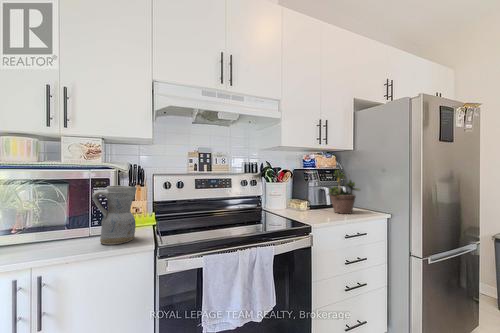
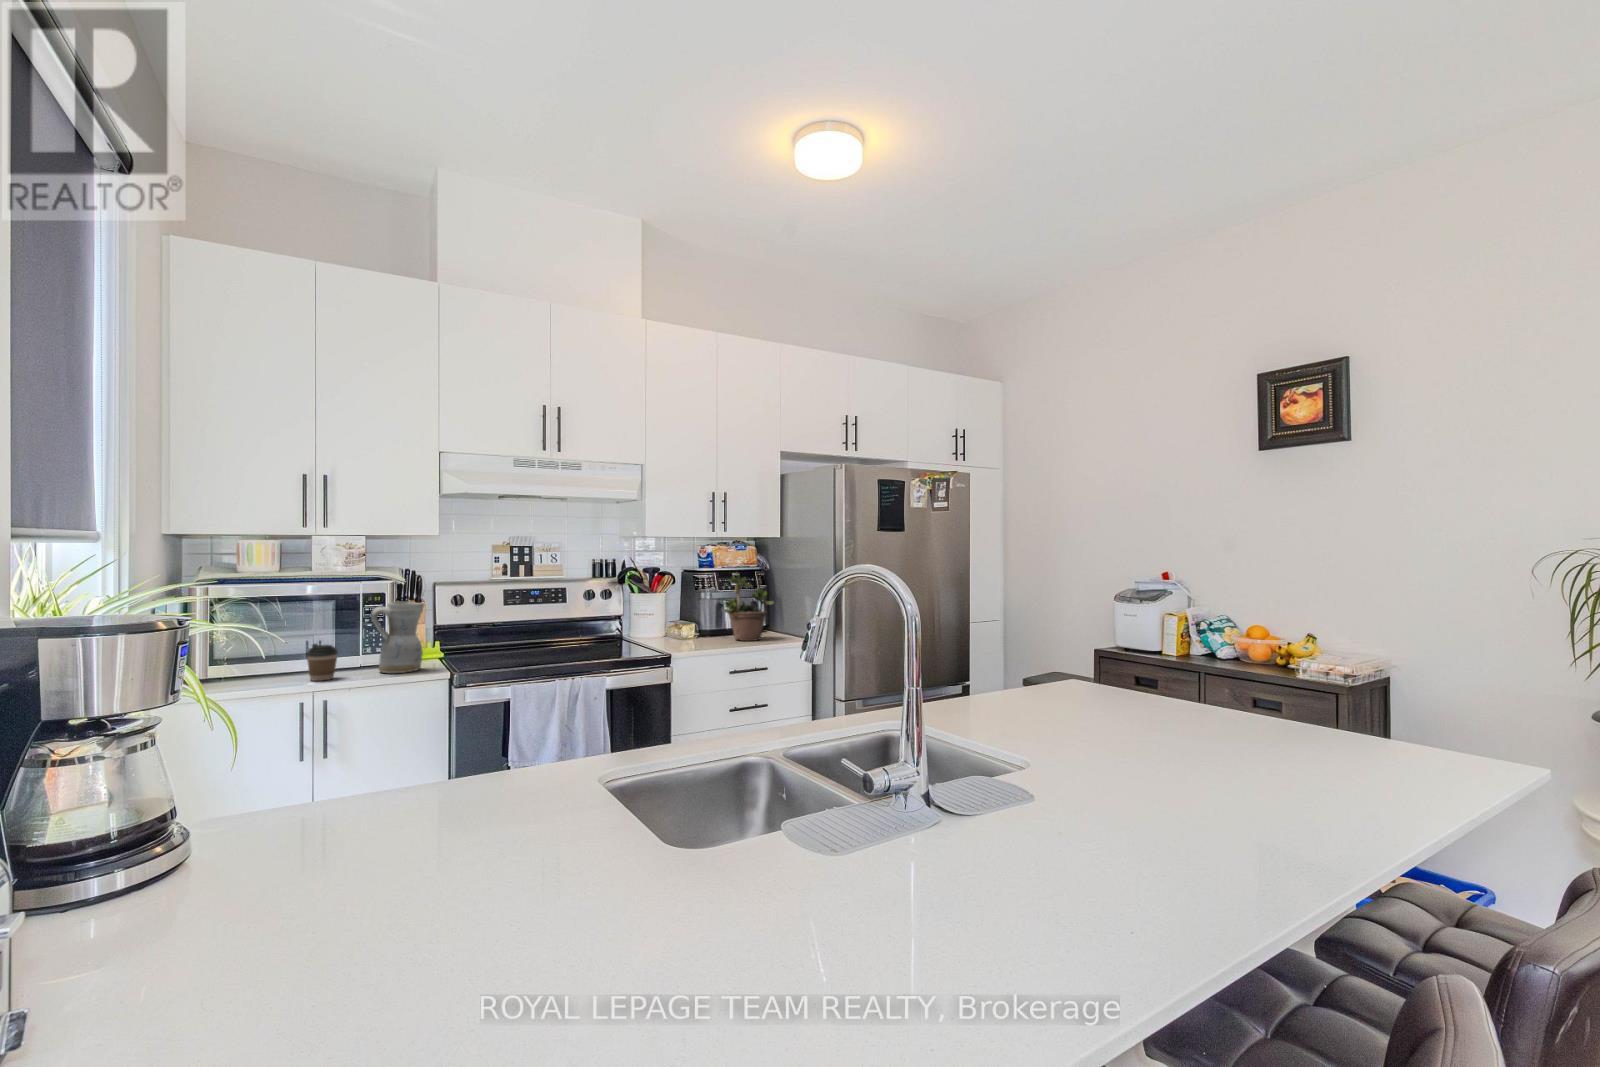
coffee cup: none [32,220,63,254] -> present [306,644,338,681]

